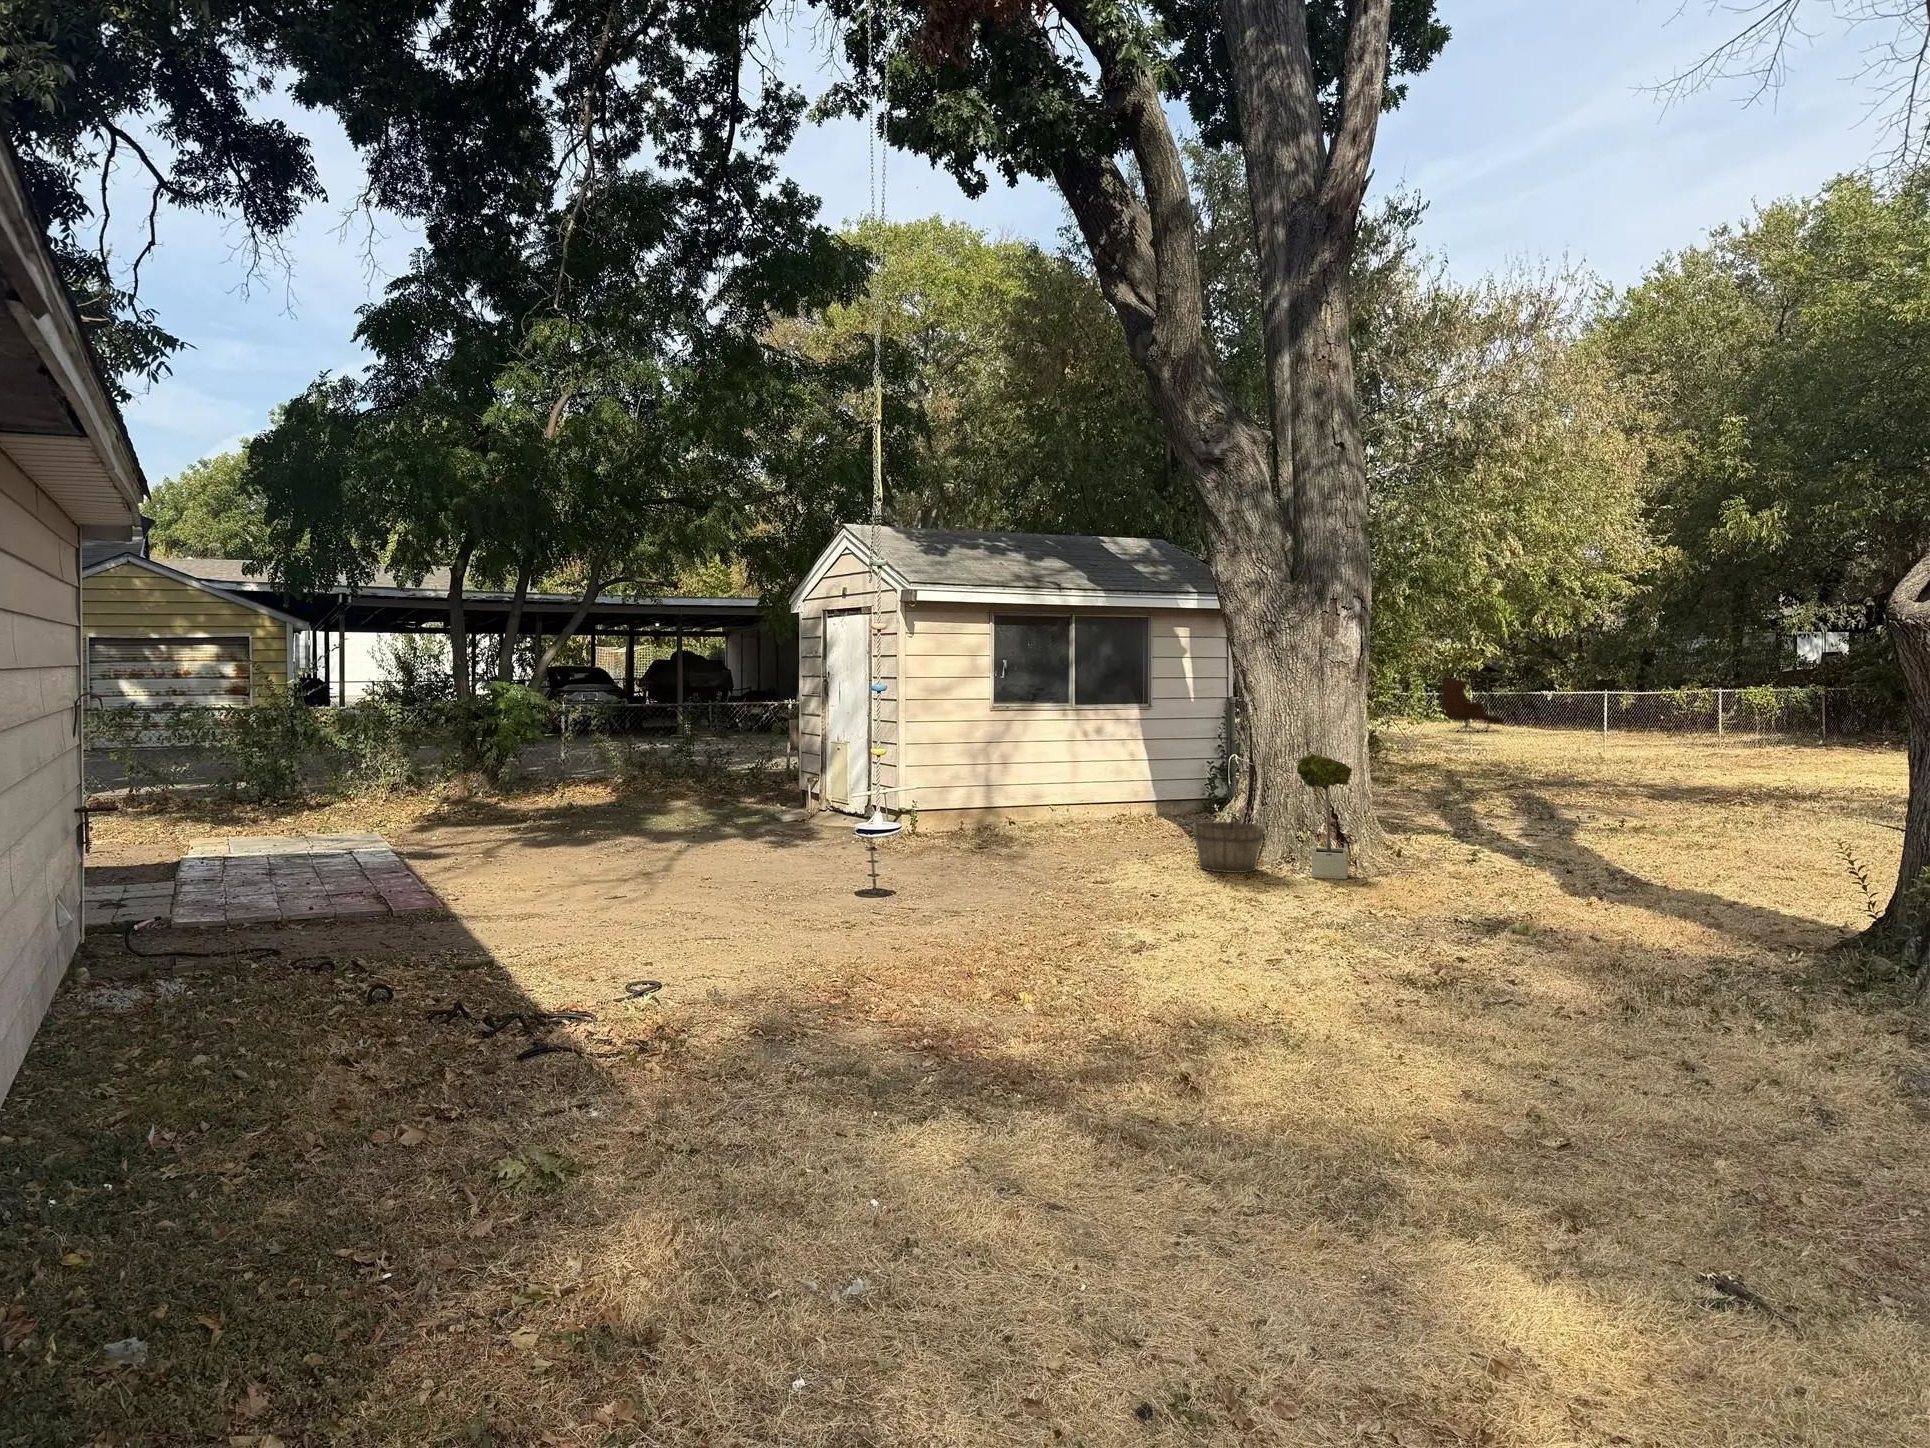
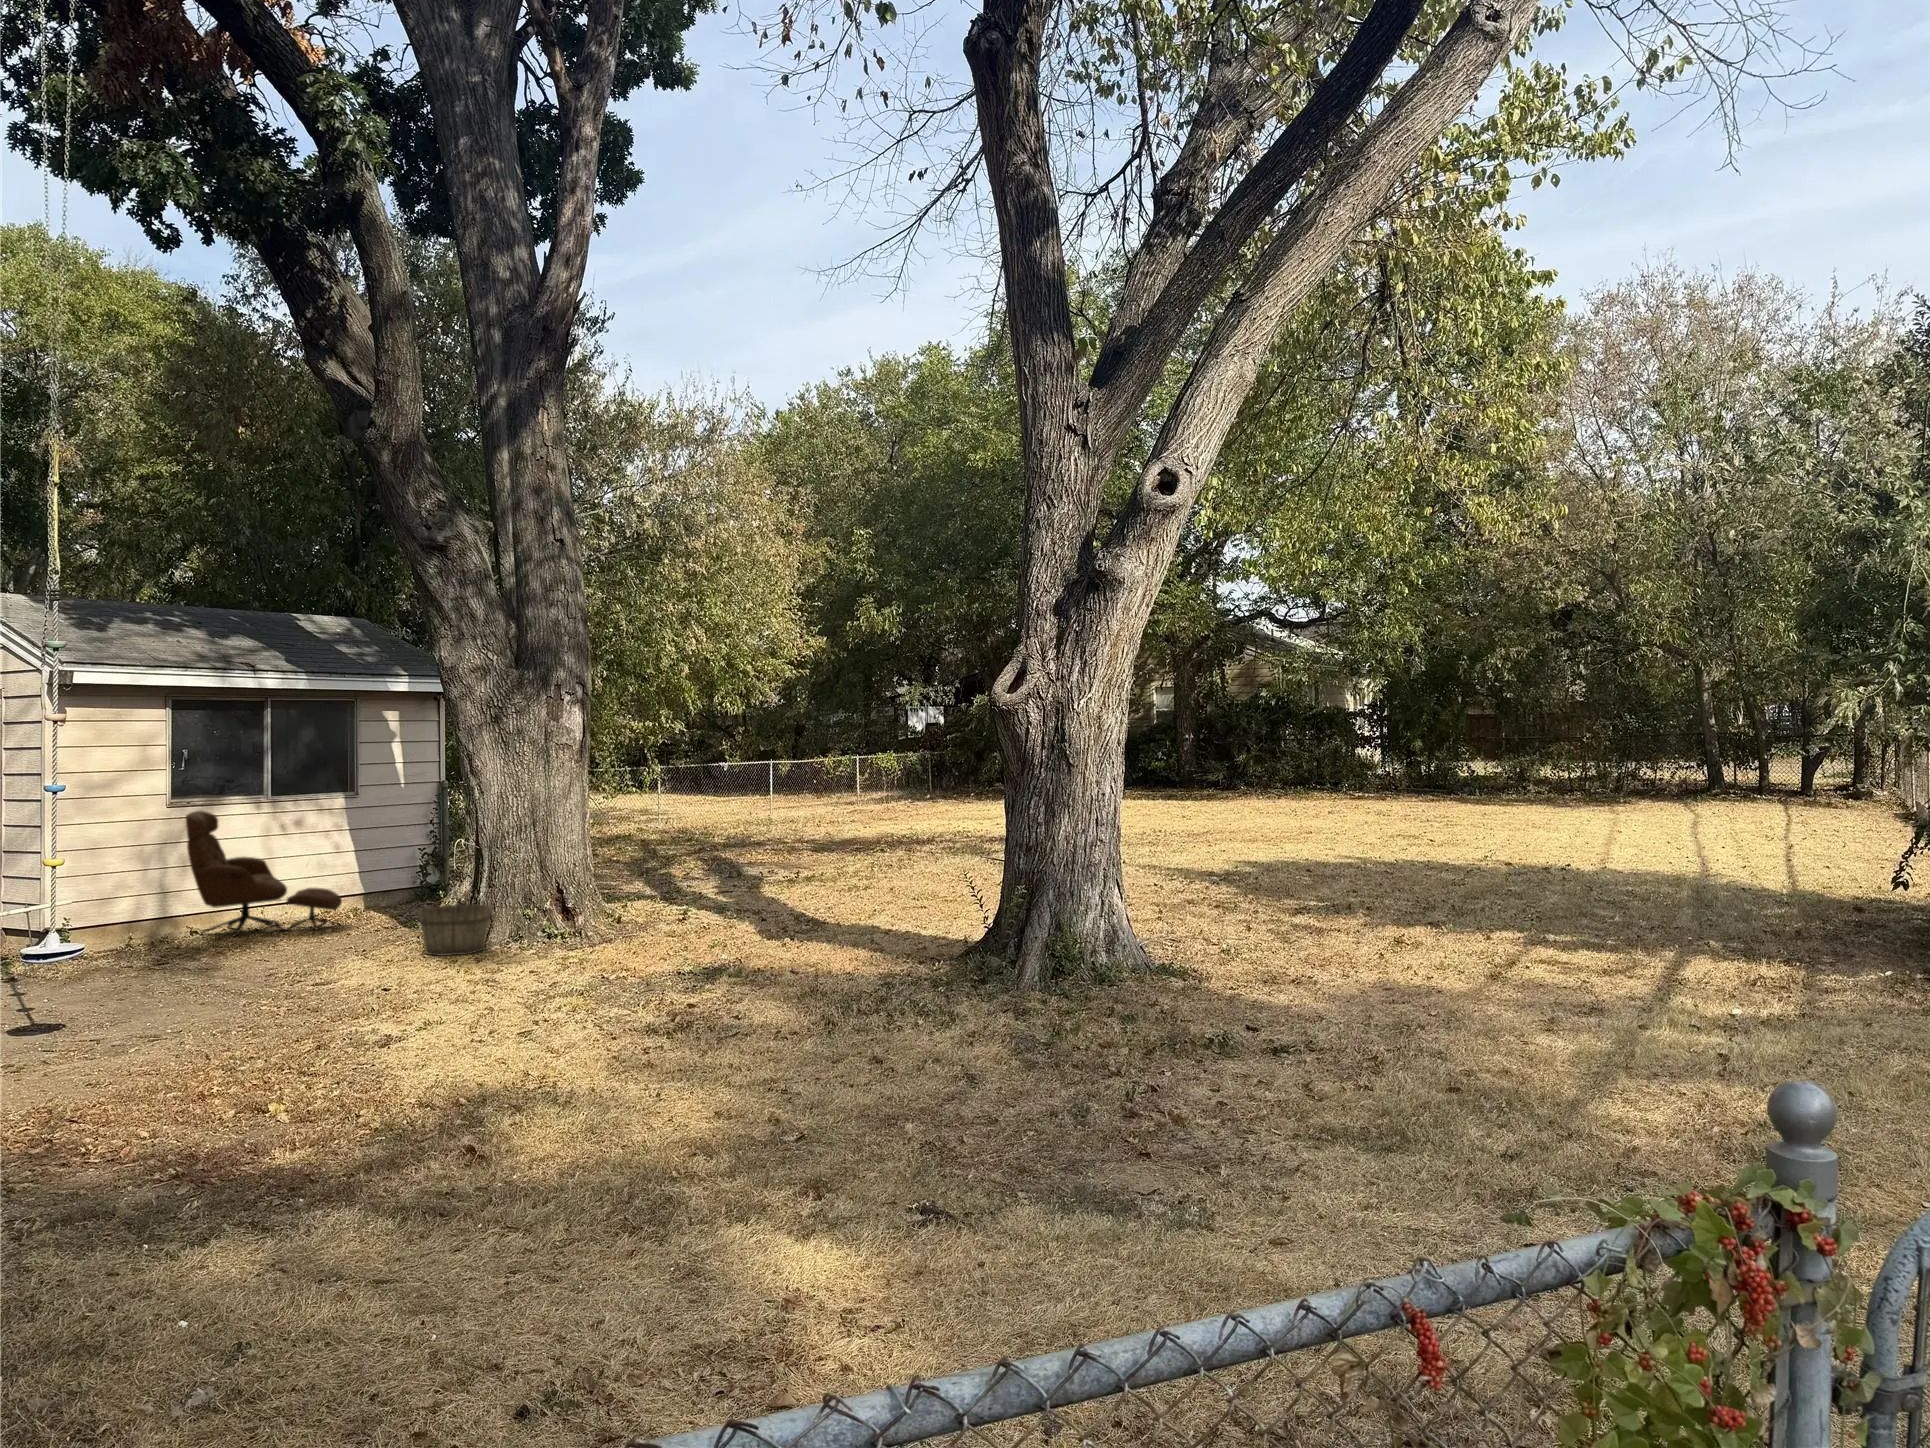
lounge chair: present [1442,679,1504,731] -> present [186,810,342,936]
potted tree: present [1297,753,1352,879] -> none [525,831,578,950]

